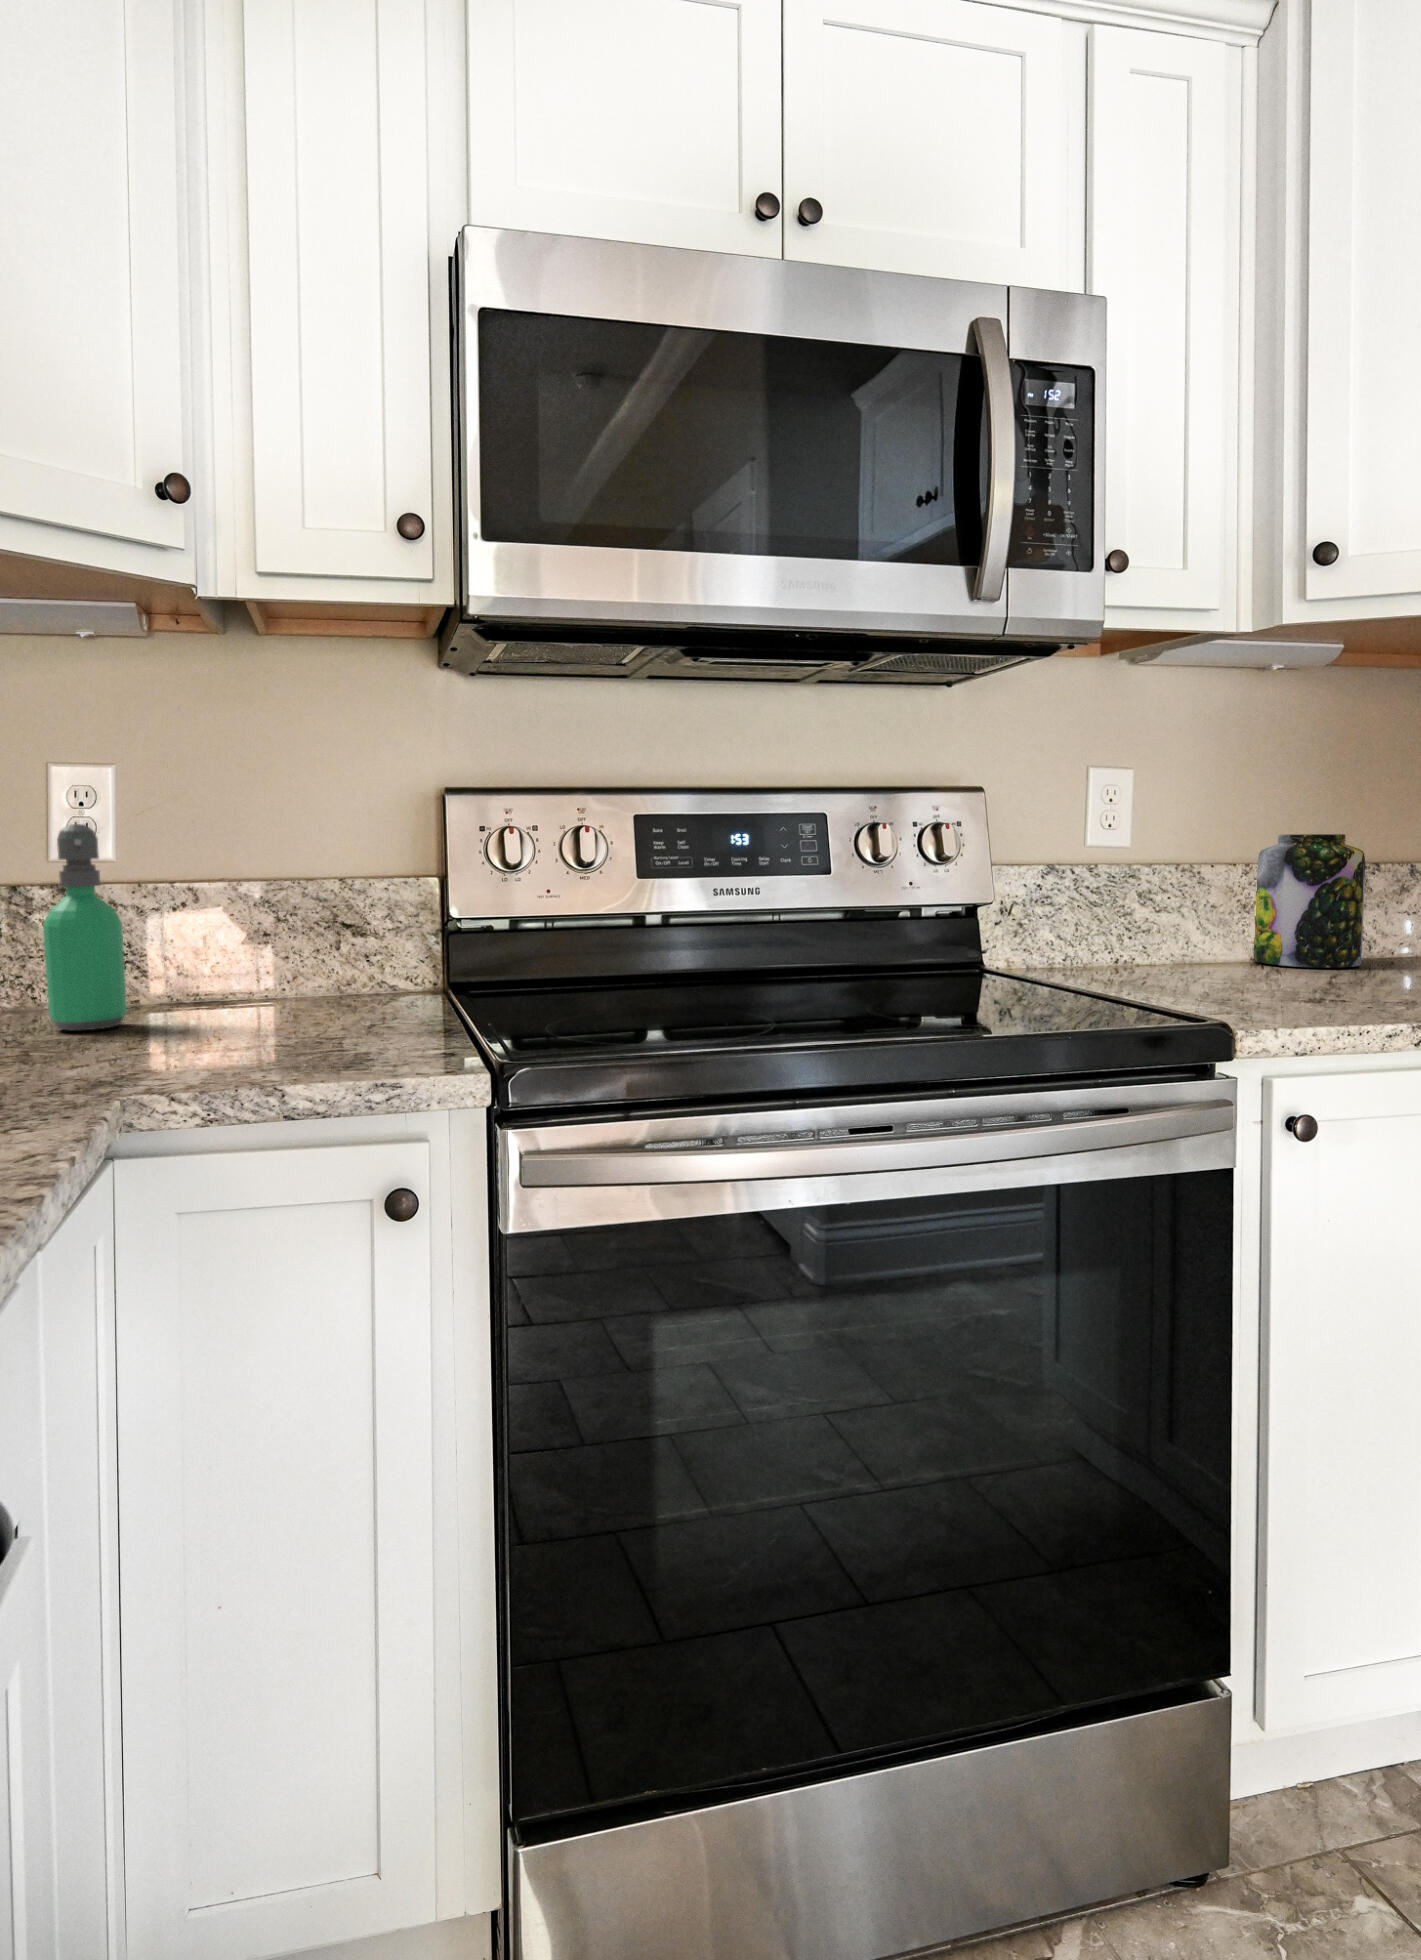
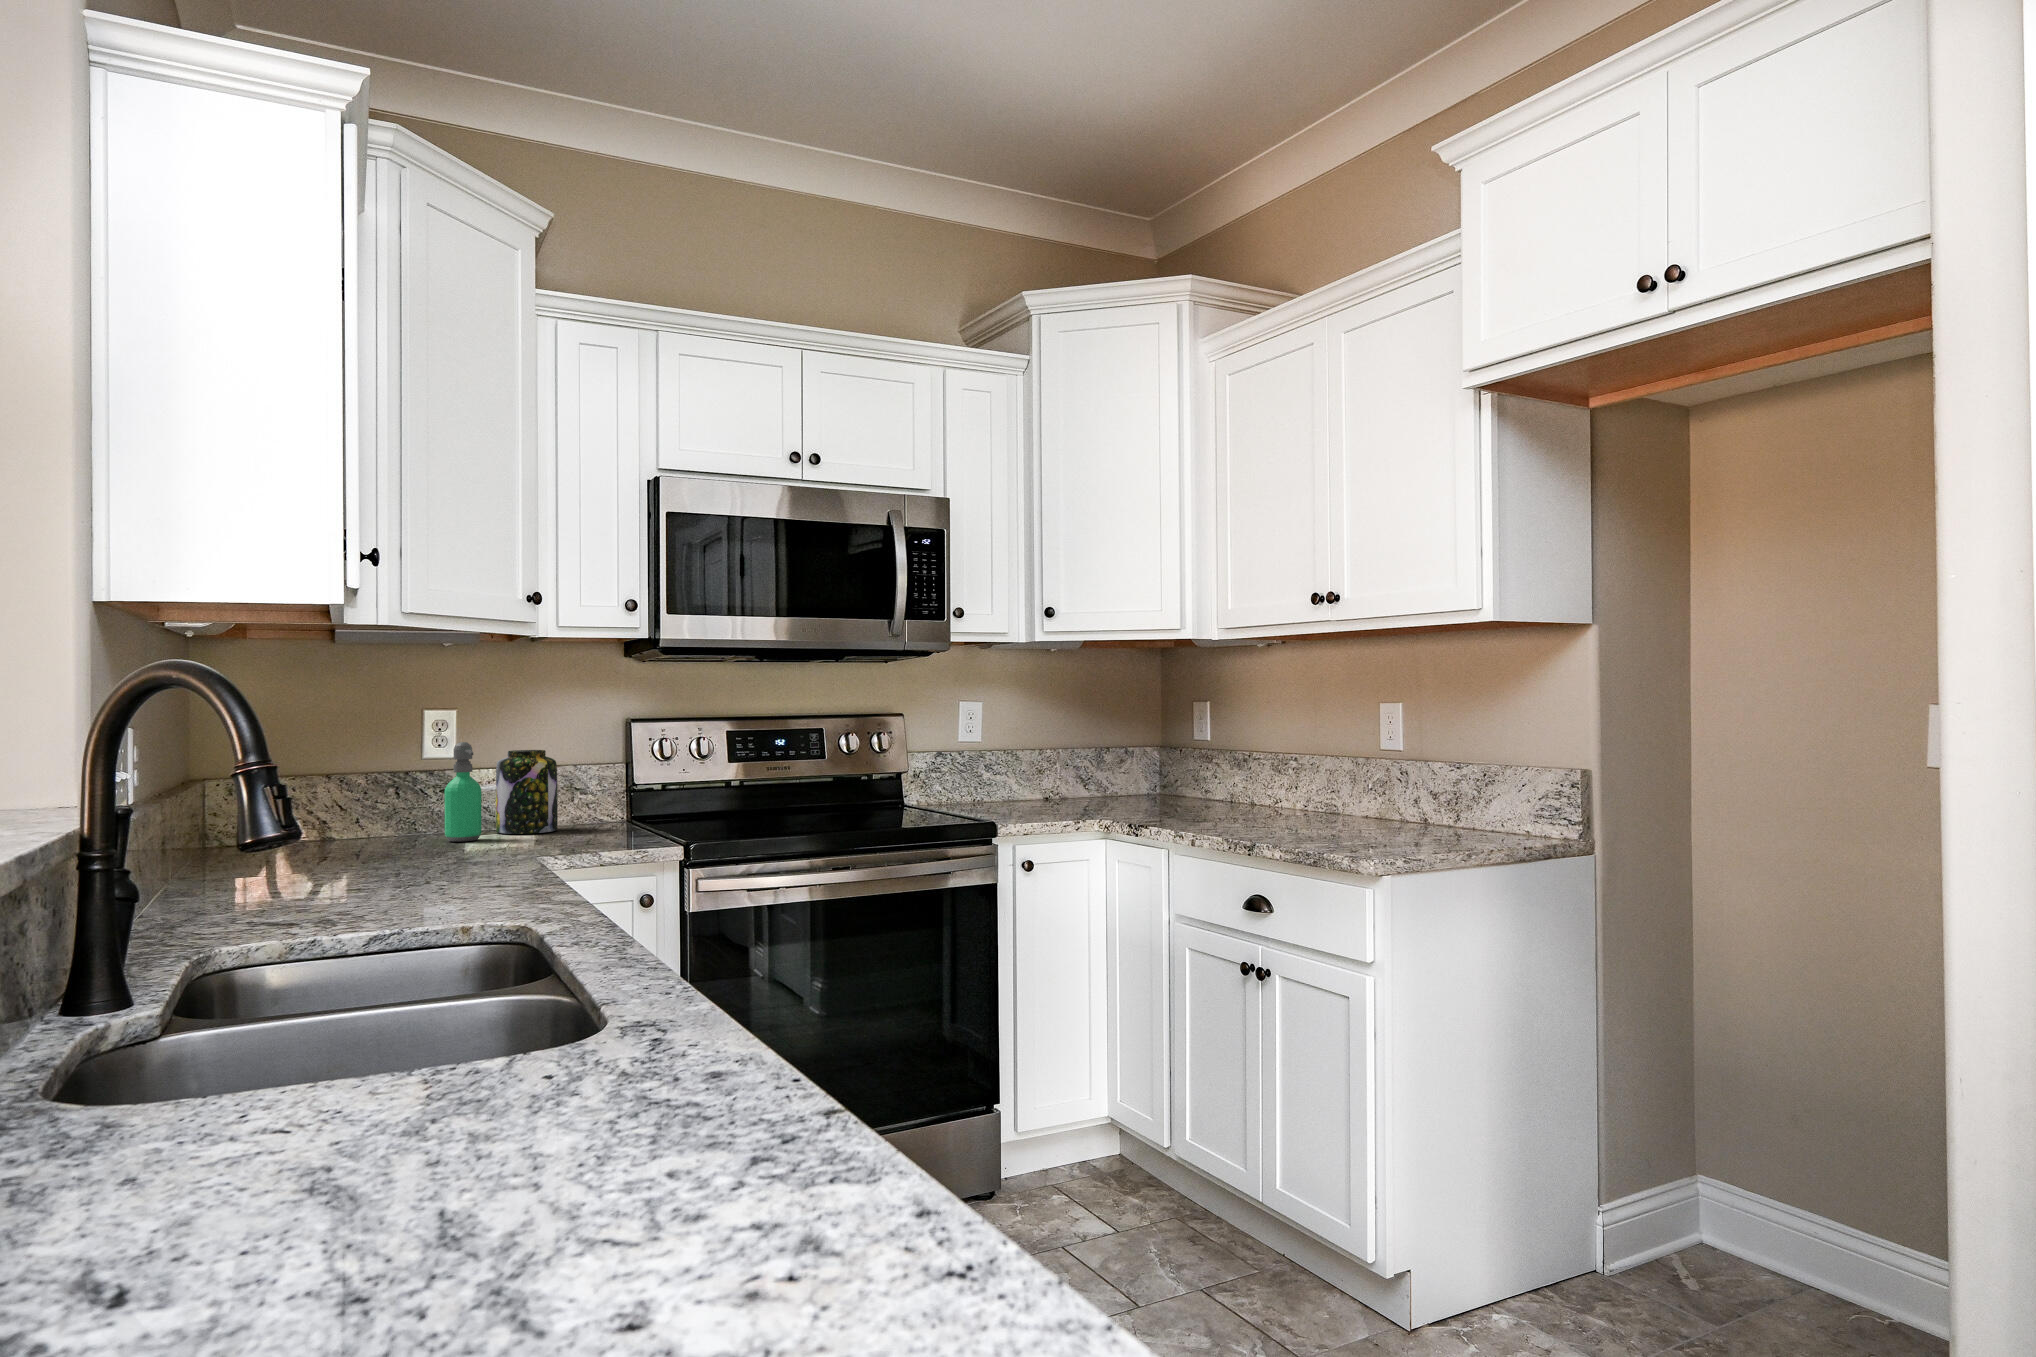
jar: present [1254,834,1365,968] -> present [496,750,558,834]

